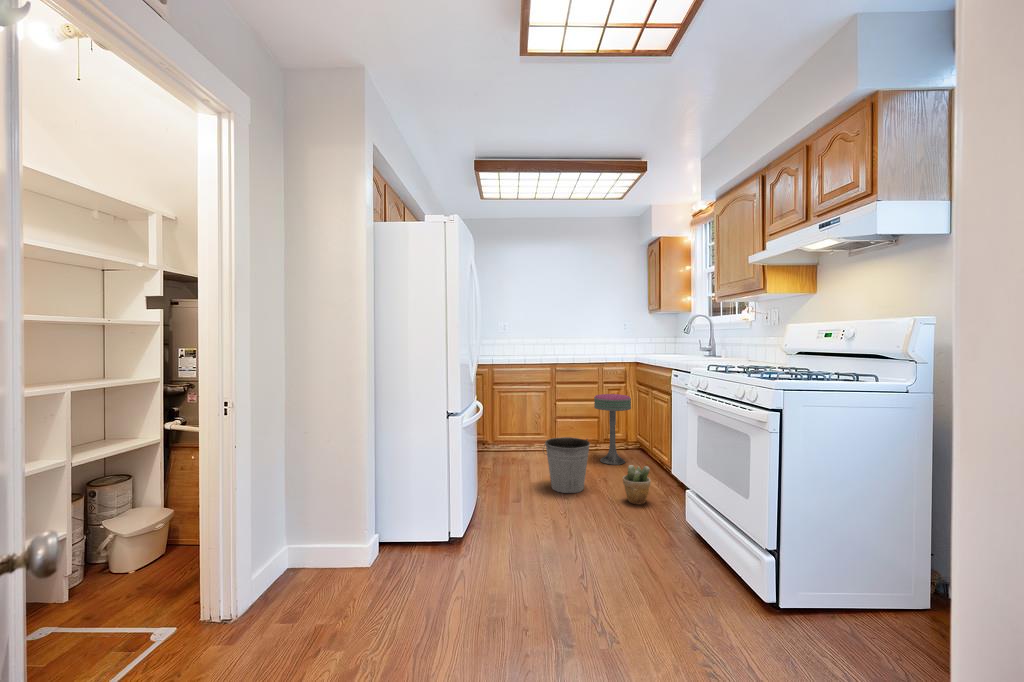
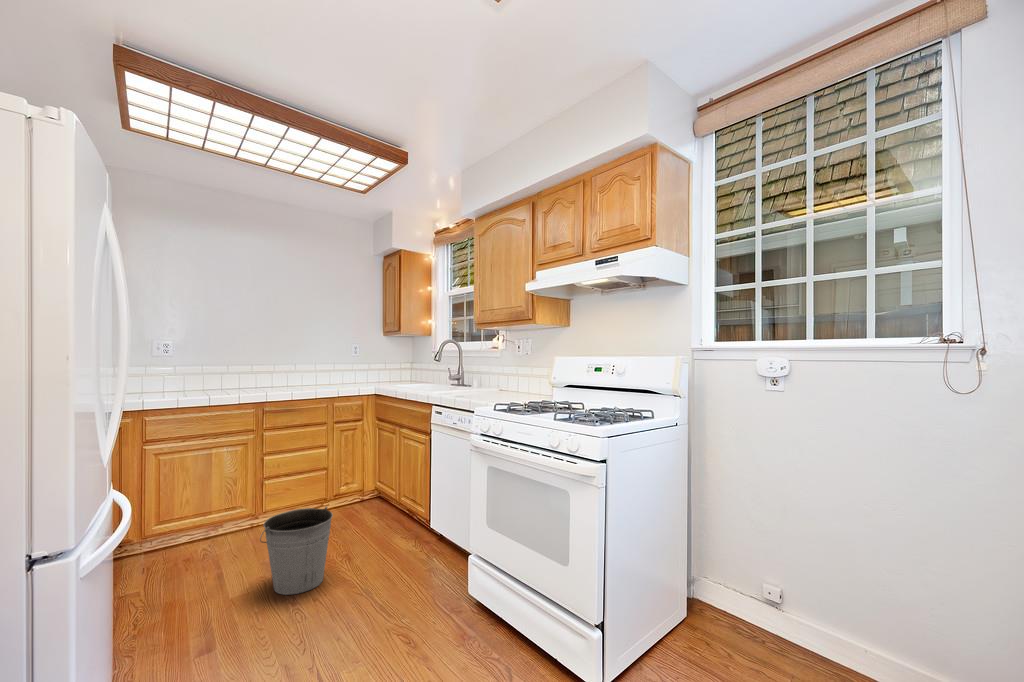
bar stool: present [594,394,631,465] -> none [326,437,373,529]
potted plant: present [623,465,651,504] -> none [380,530,416,583]

